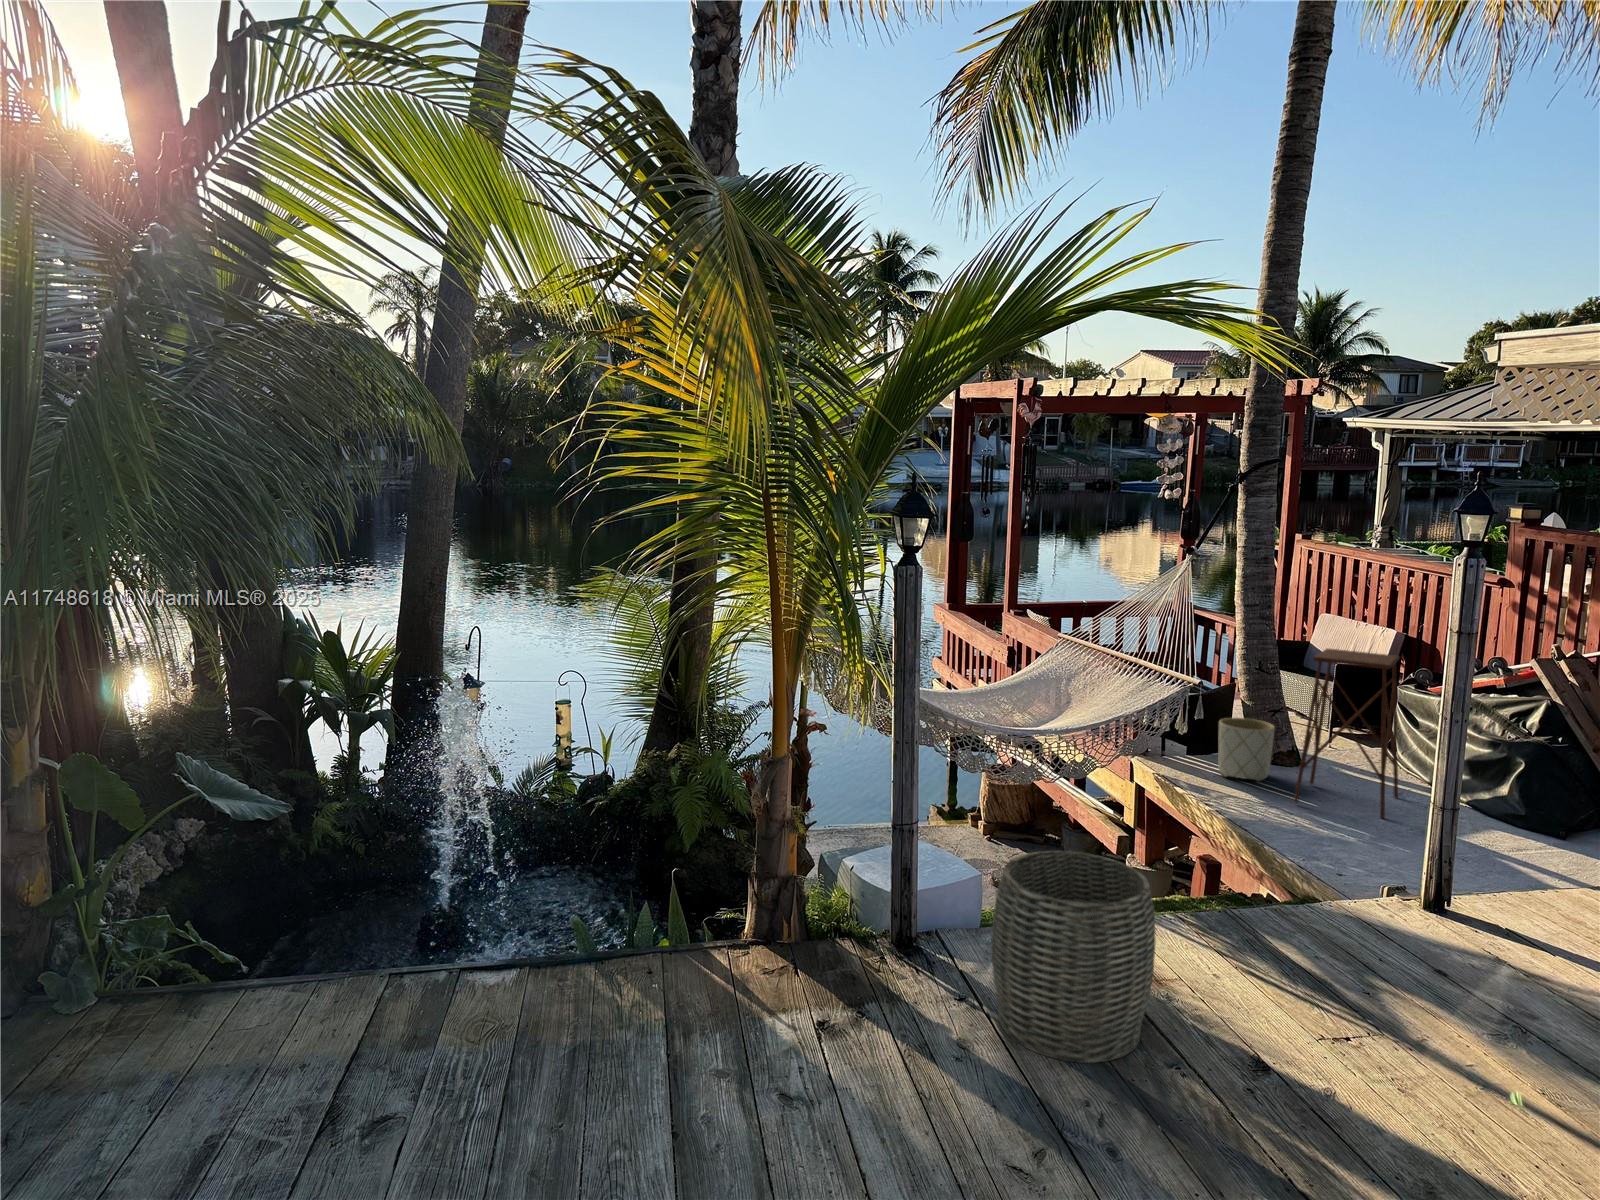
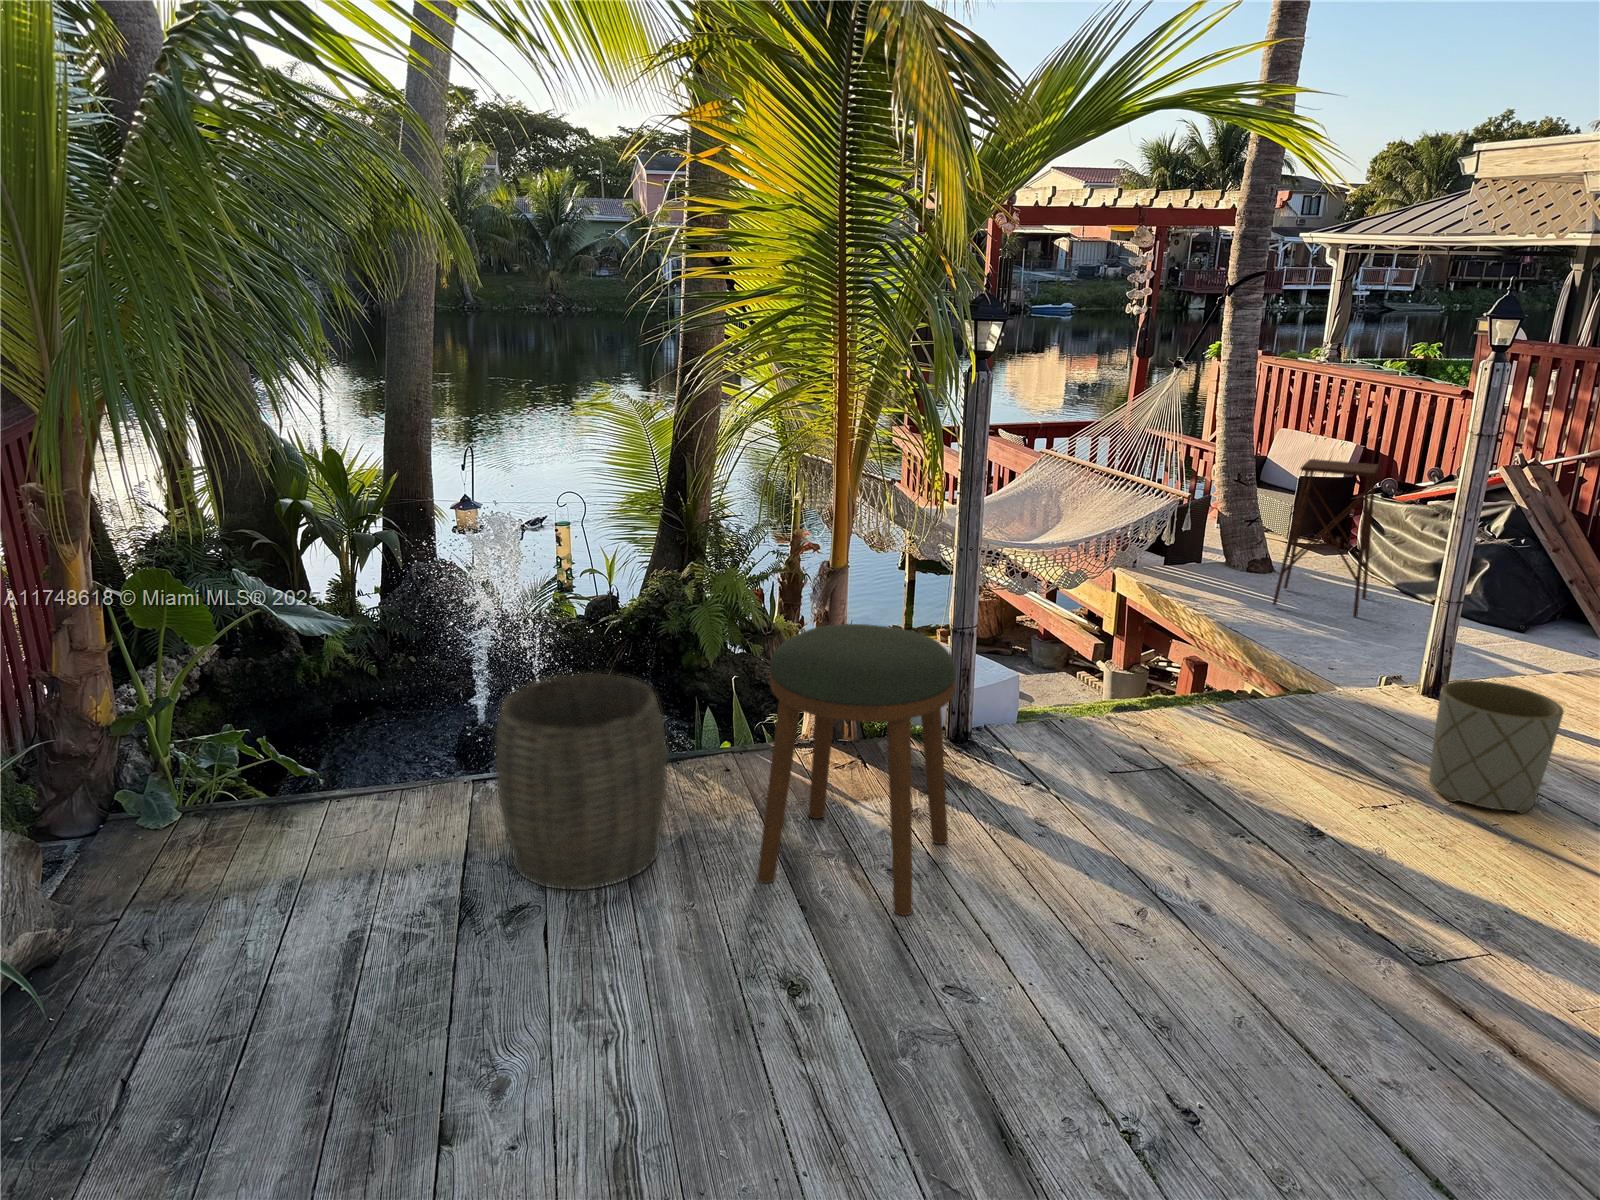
planter: present [1218,718,1275,781] -> present [1429,680,1564,814]
stool: none [641,823,856,1145] -> present [757,624,956,916]
woven basket: present [992,851,1156,1063] -> present [495,673,667,890]

